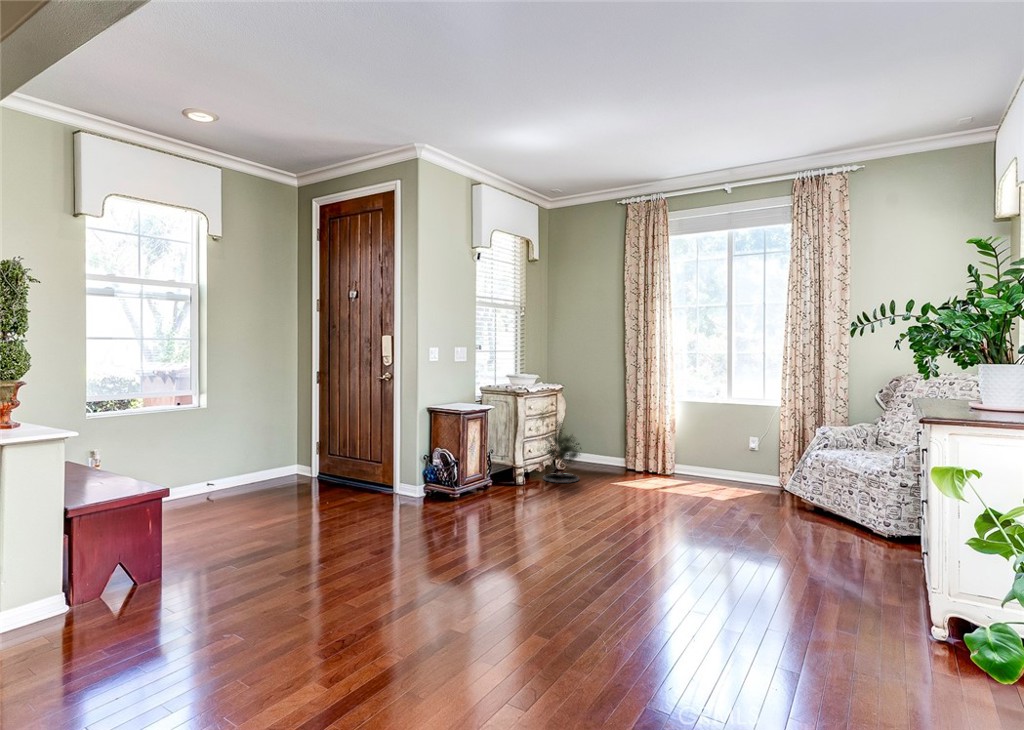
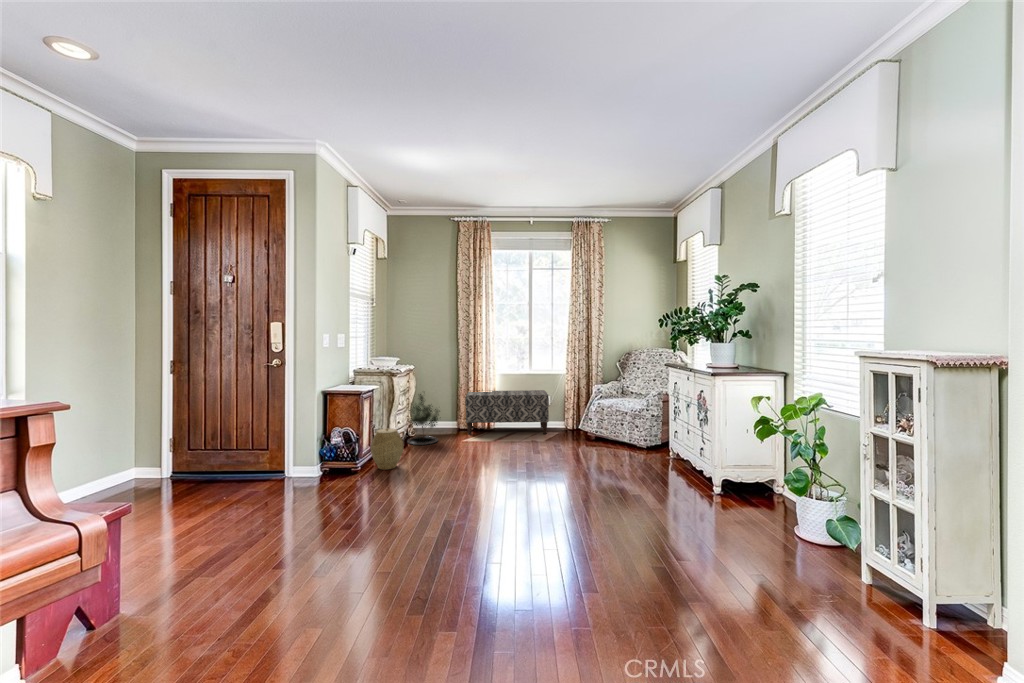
bench: none [621,423,745,492] -> present [465,390,549,435]
woven basket: none [472,455,507,501] -> present [371,428,403,469]

